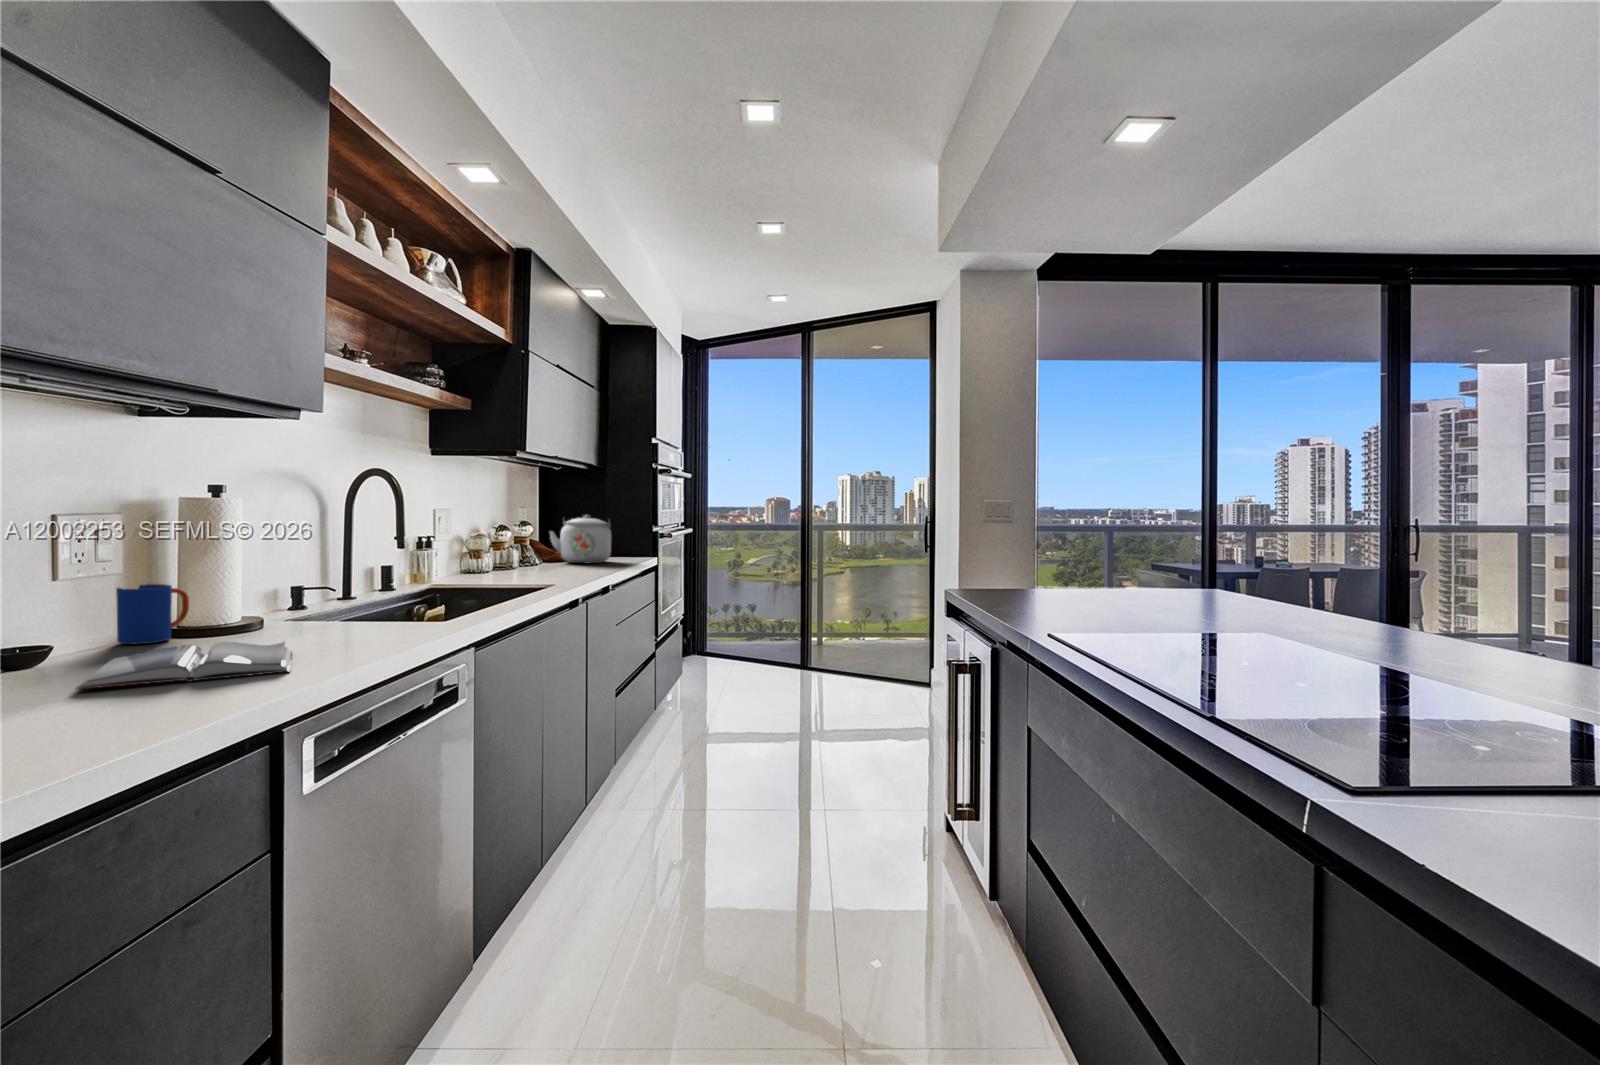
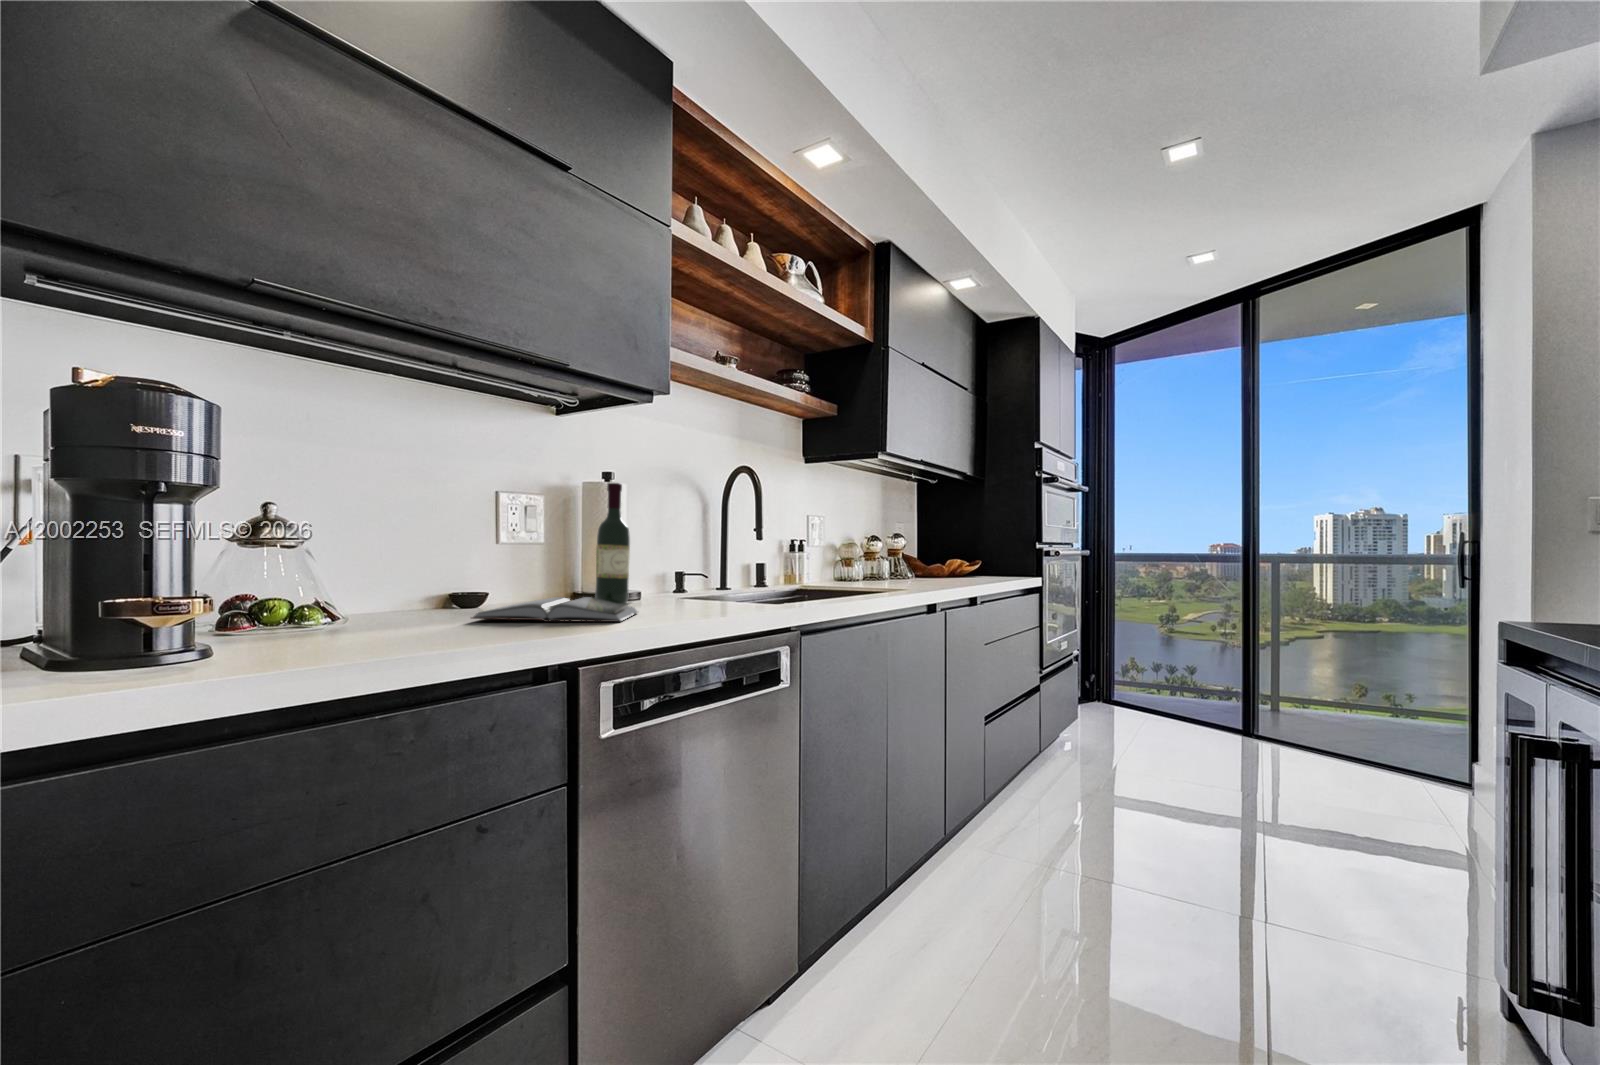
wine bottle: none [214,505,260,641] -> present [595,483,630,604]
kettle: present [550,515,611,563] -> none [922,526,988,579]
mug: present [116,584,189,644] -> none [535,555,585,604]

